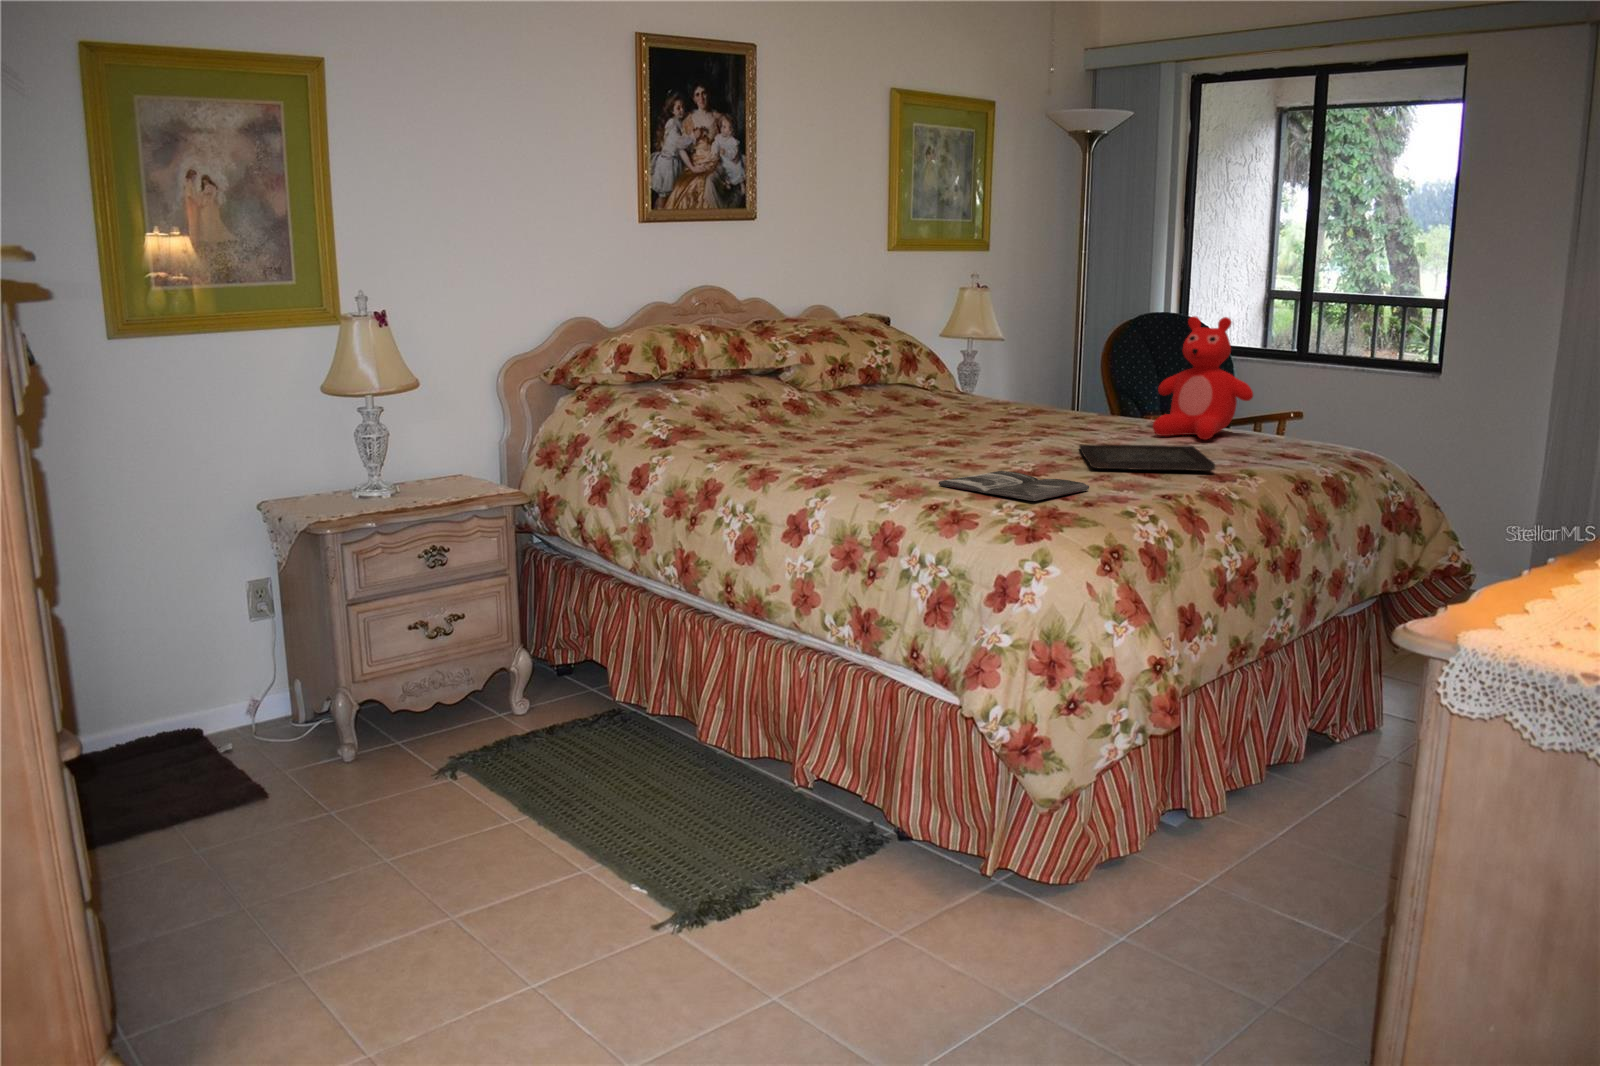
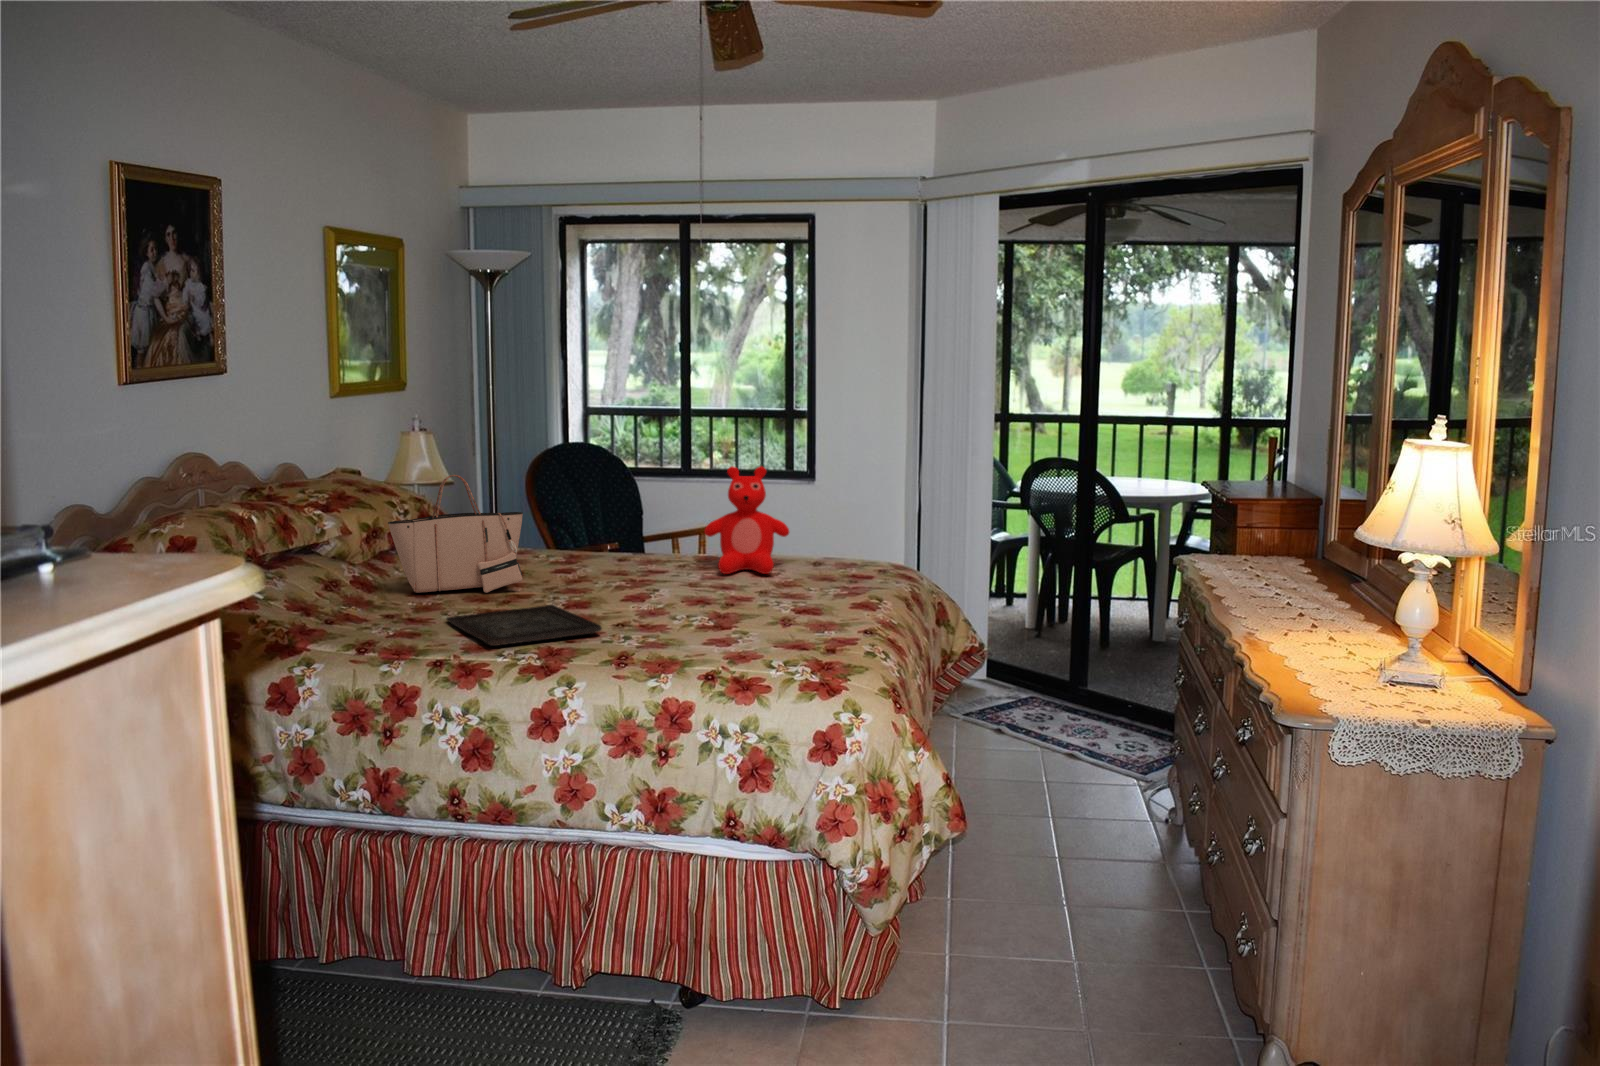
tote bag: none [823,310,947,426] -> present [388,475,523,593]
tray: present [1079,445,1215,471] -> present [447,605,602,646]
magazine: present [938,471,1089,501] -> none [669,631,790,658]

